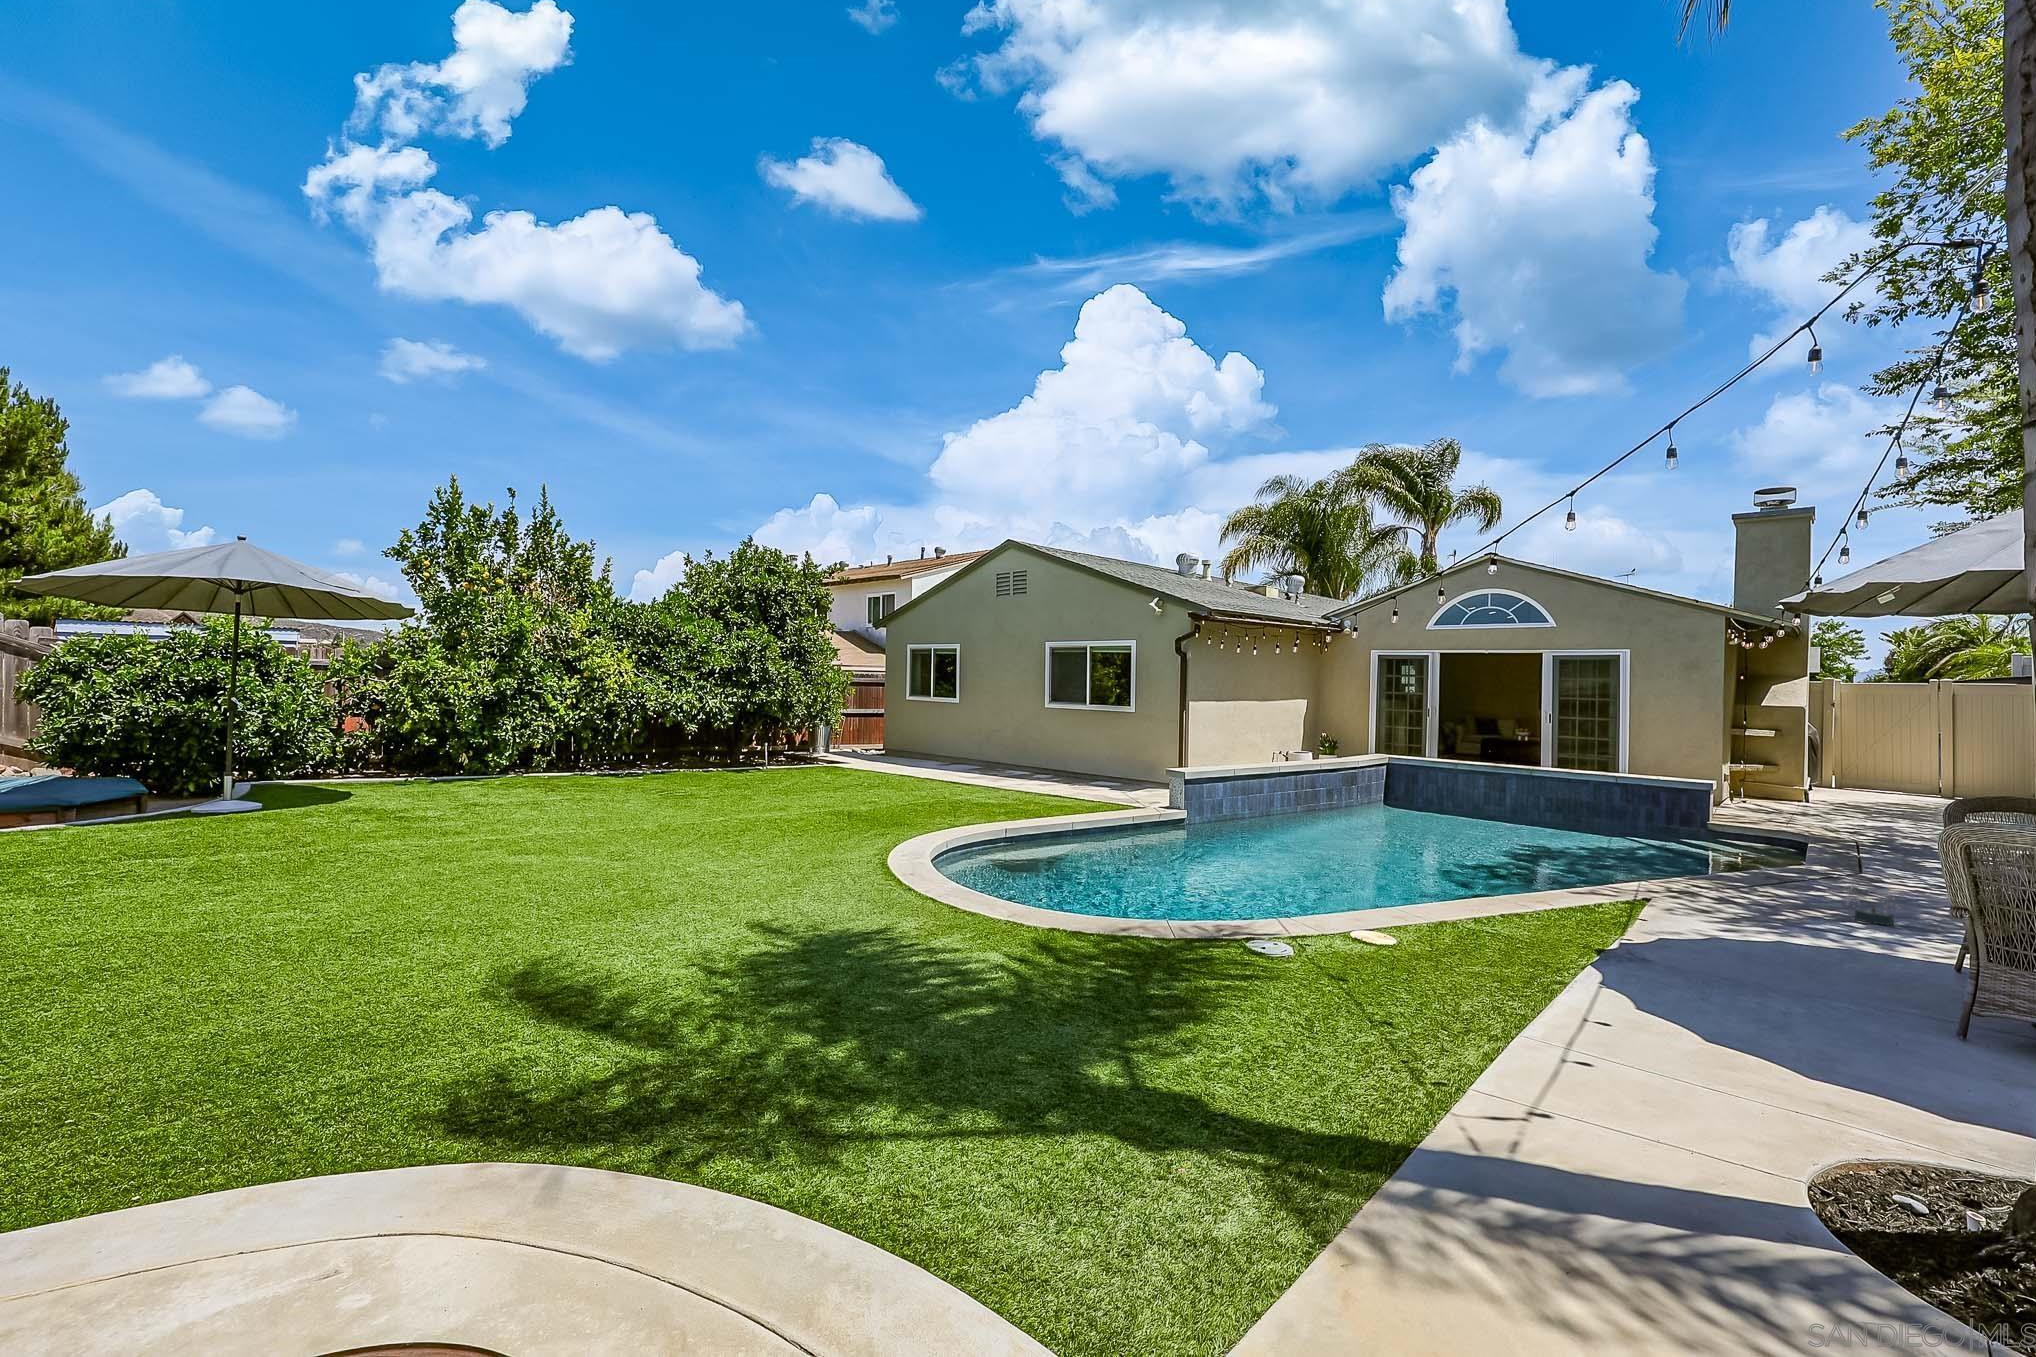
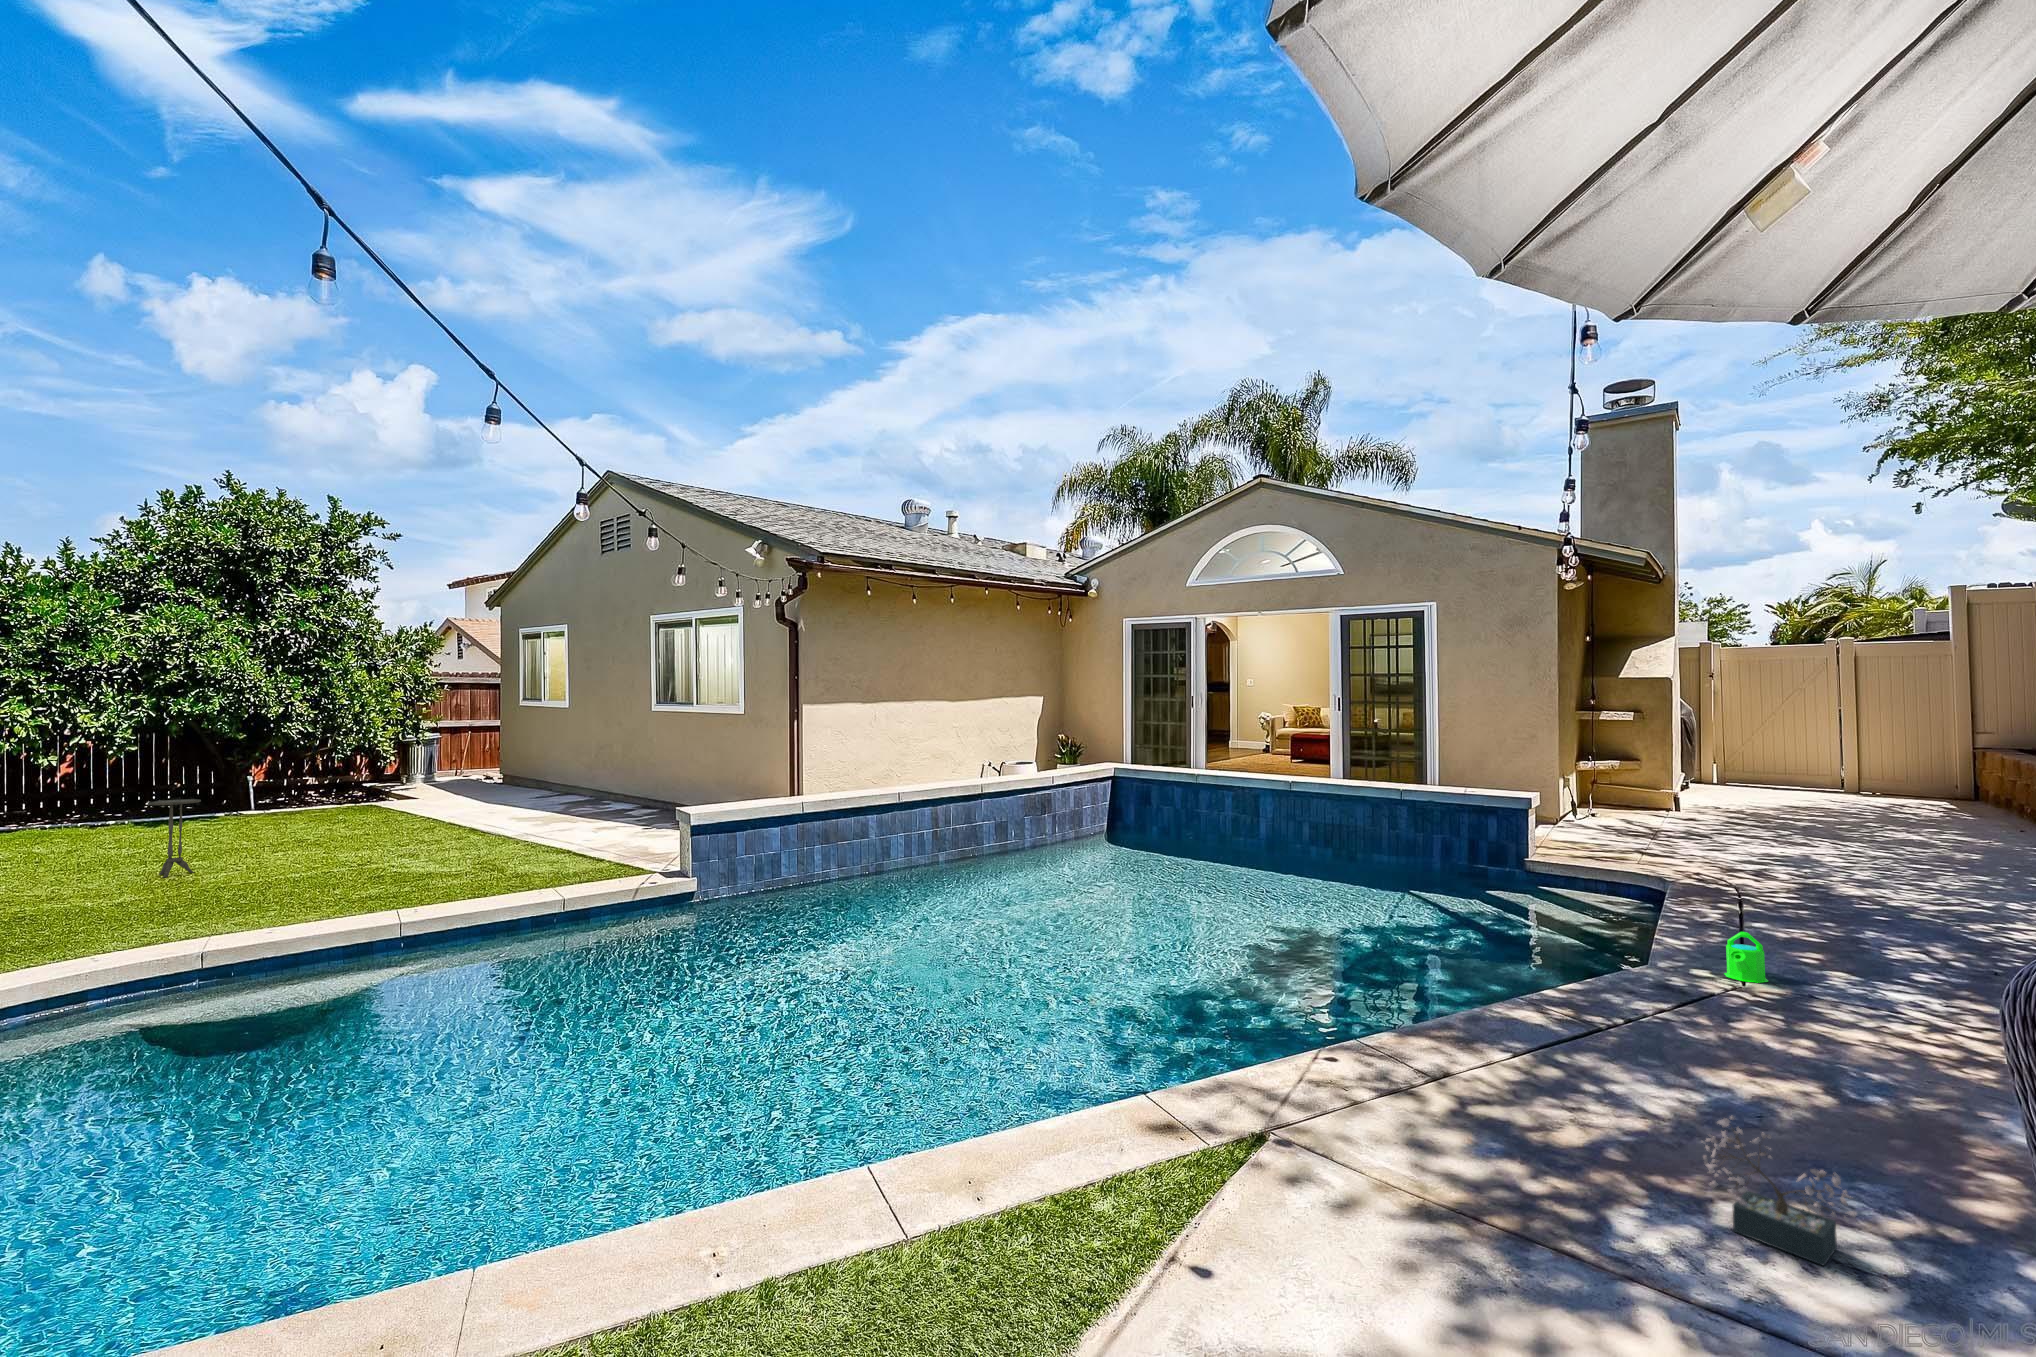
side table: none [861,755,884,800] -> present [148,799,201,878]
watering can: none [1847,848,1872,873] -> present [1724,932,1768,983]

